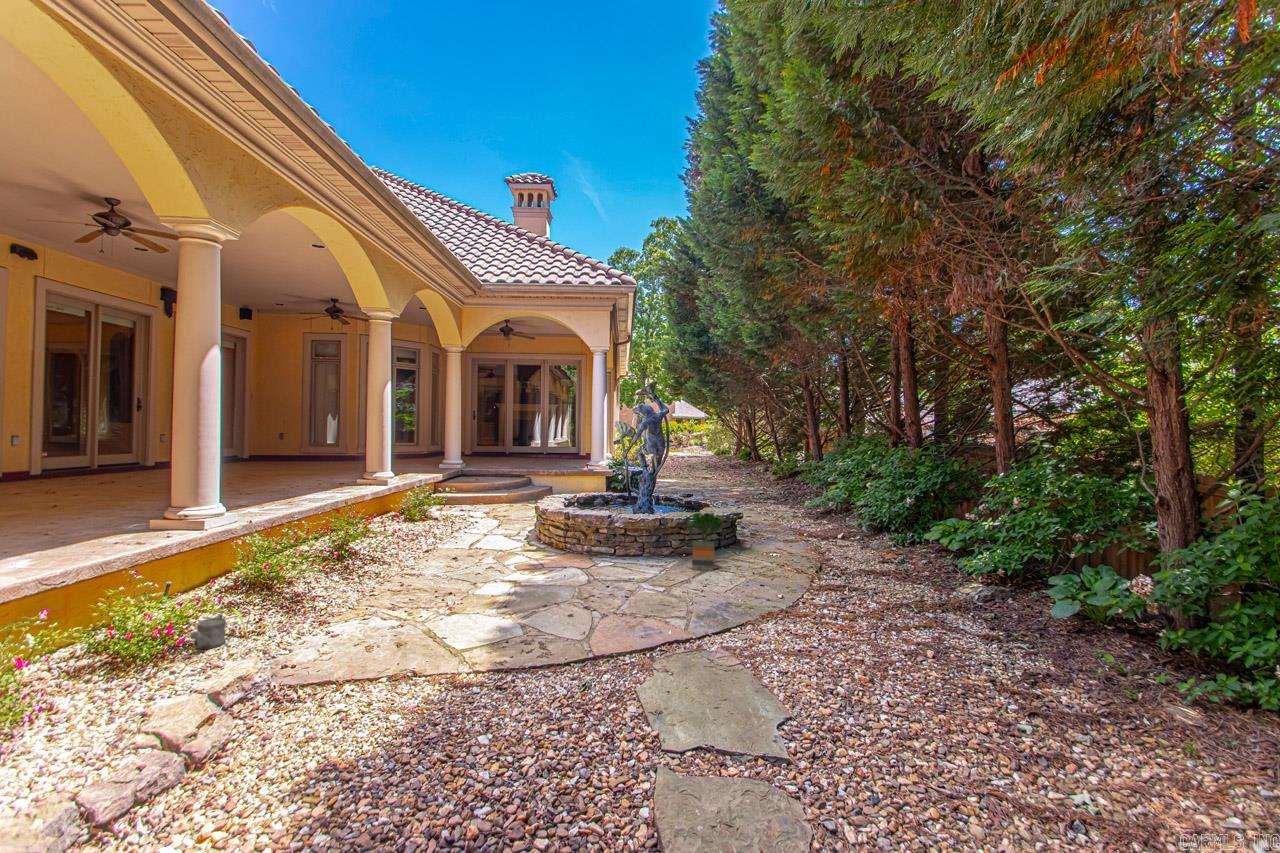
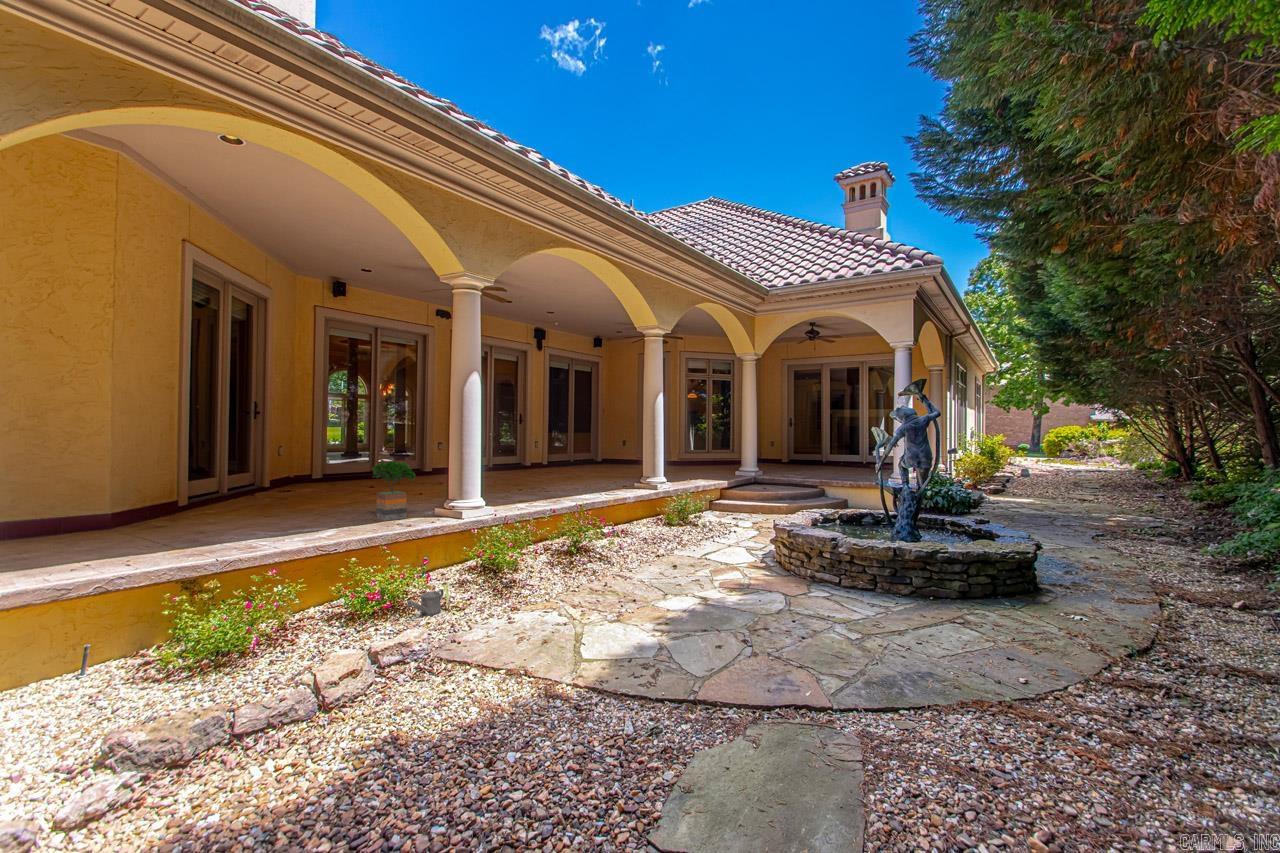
potted tree: present [687,513,724,571] -> present [372,461,415,521]

